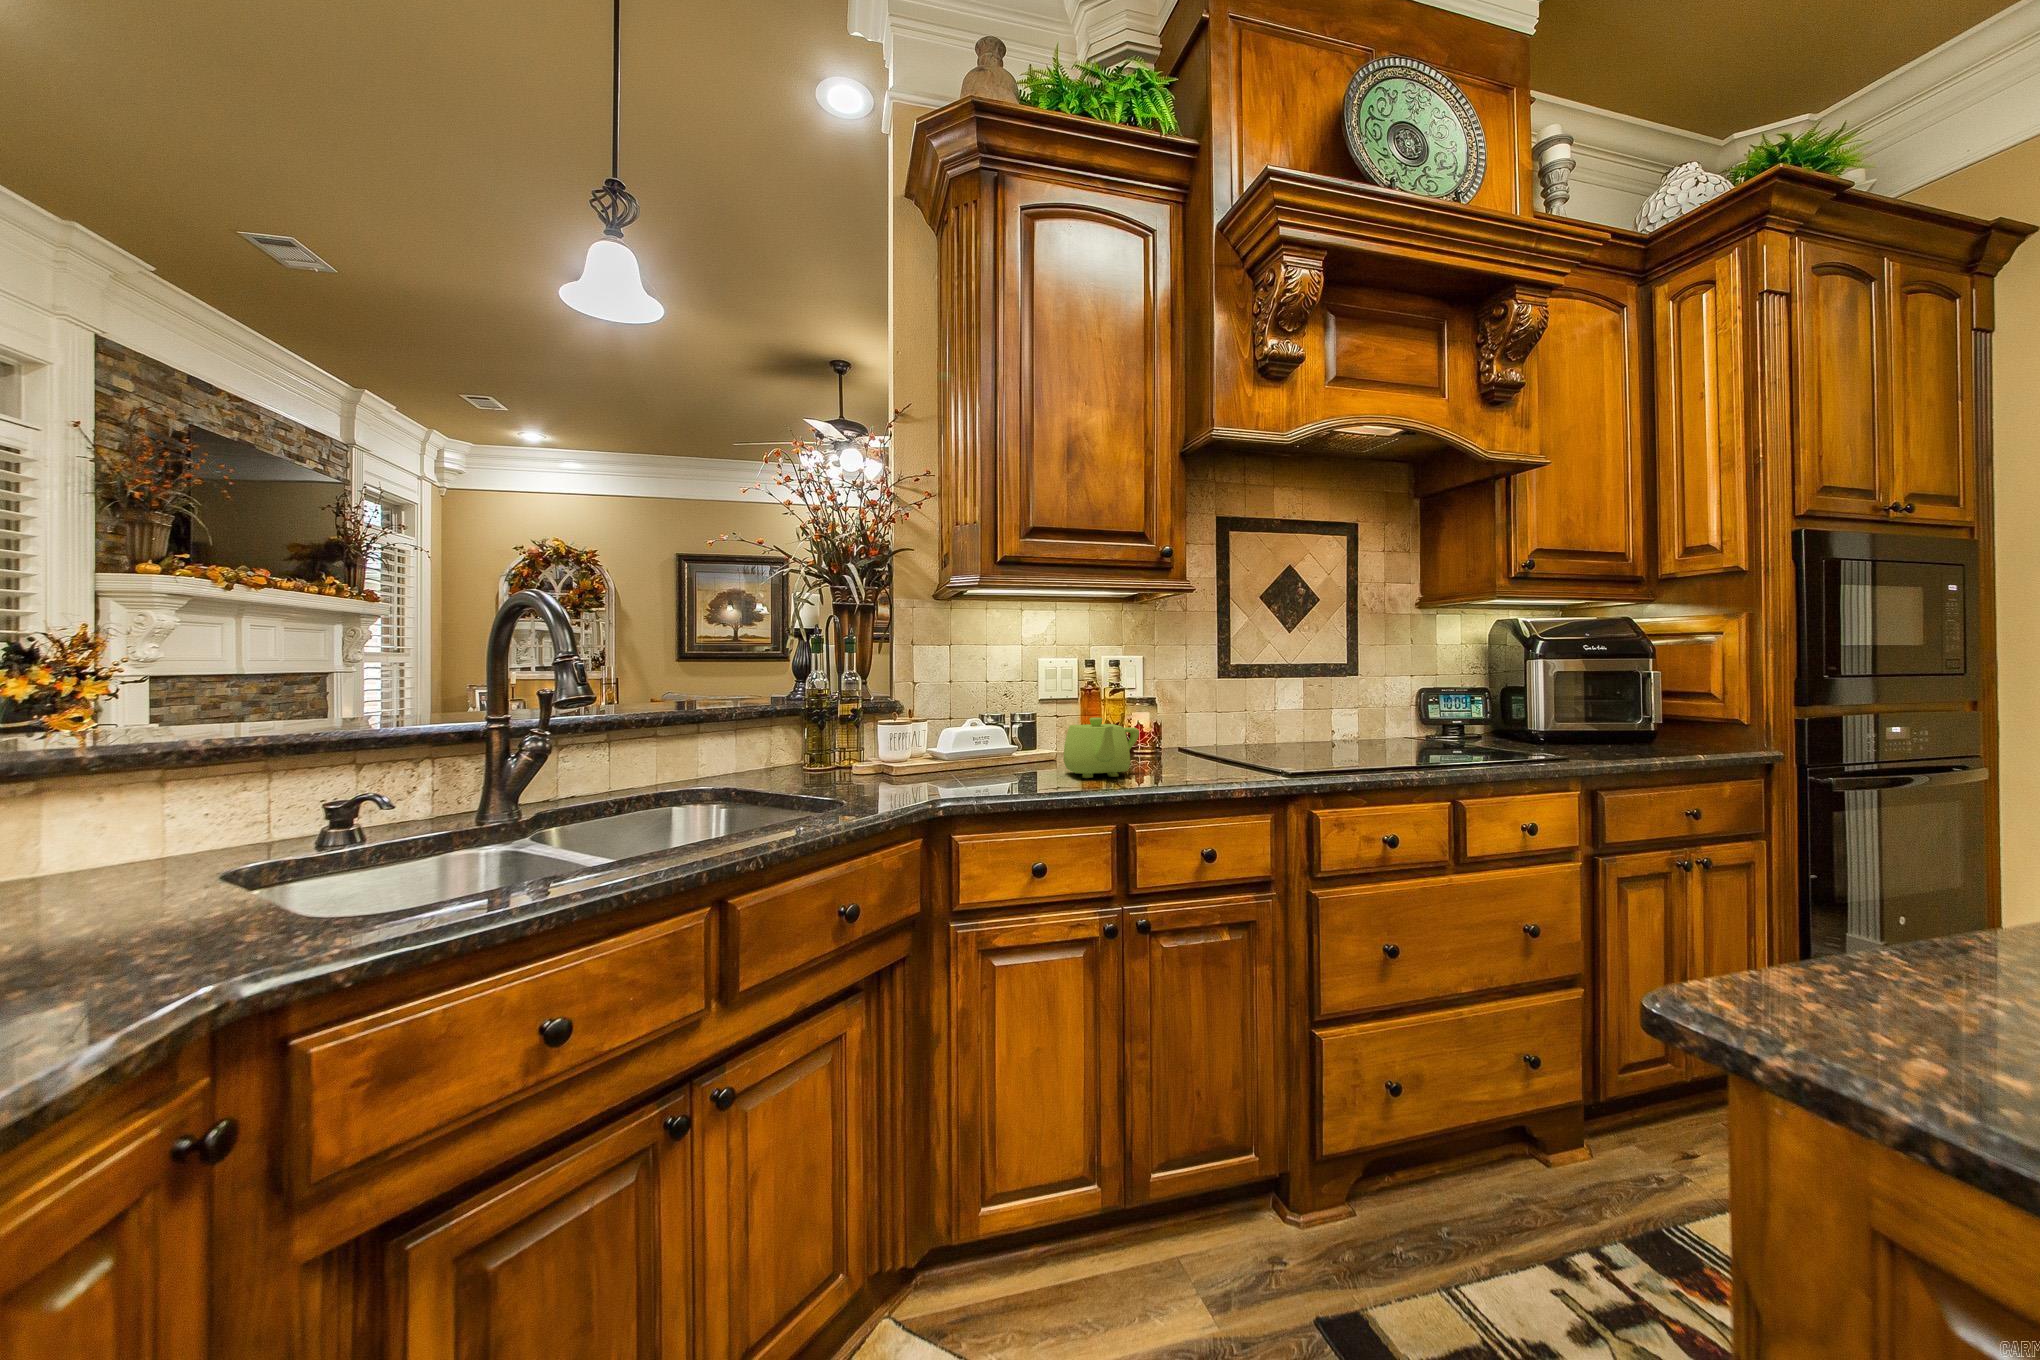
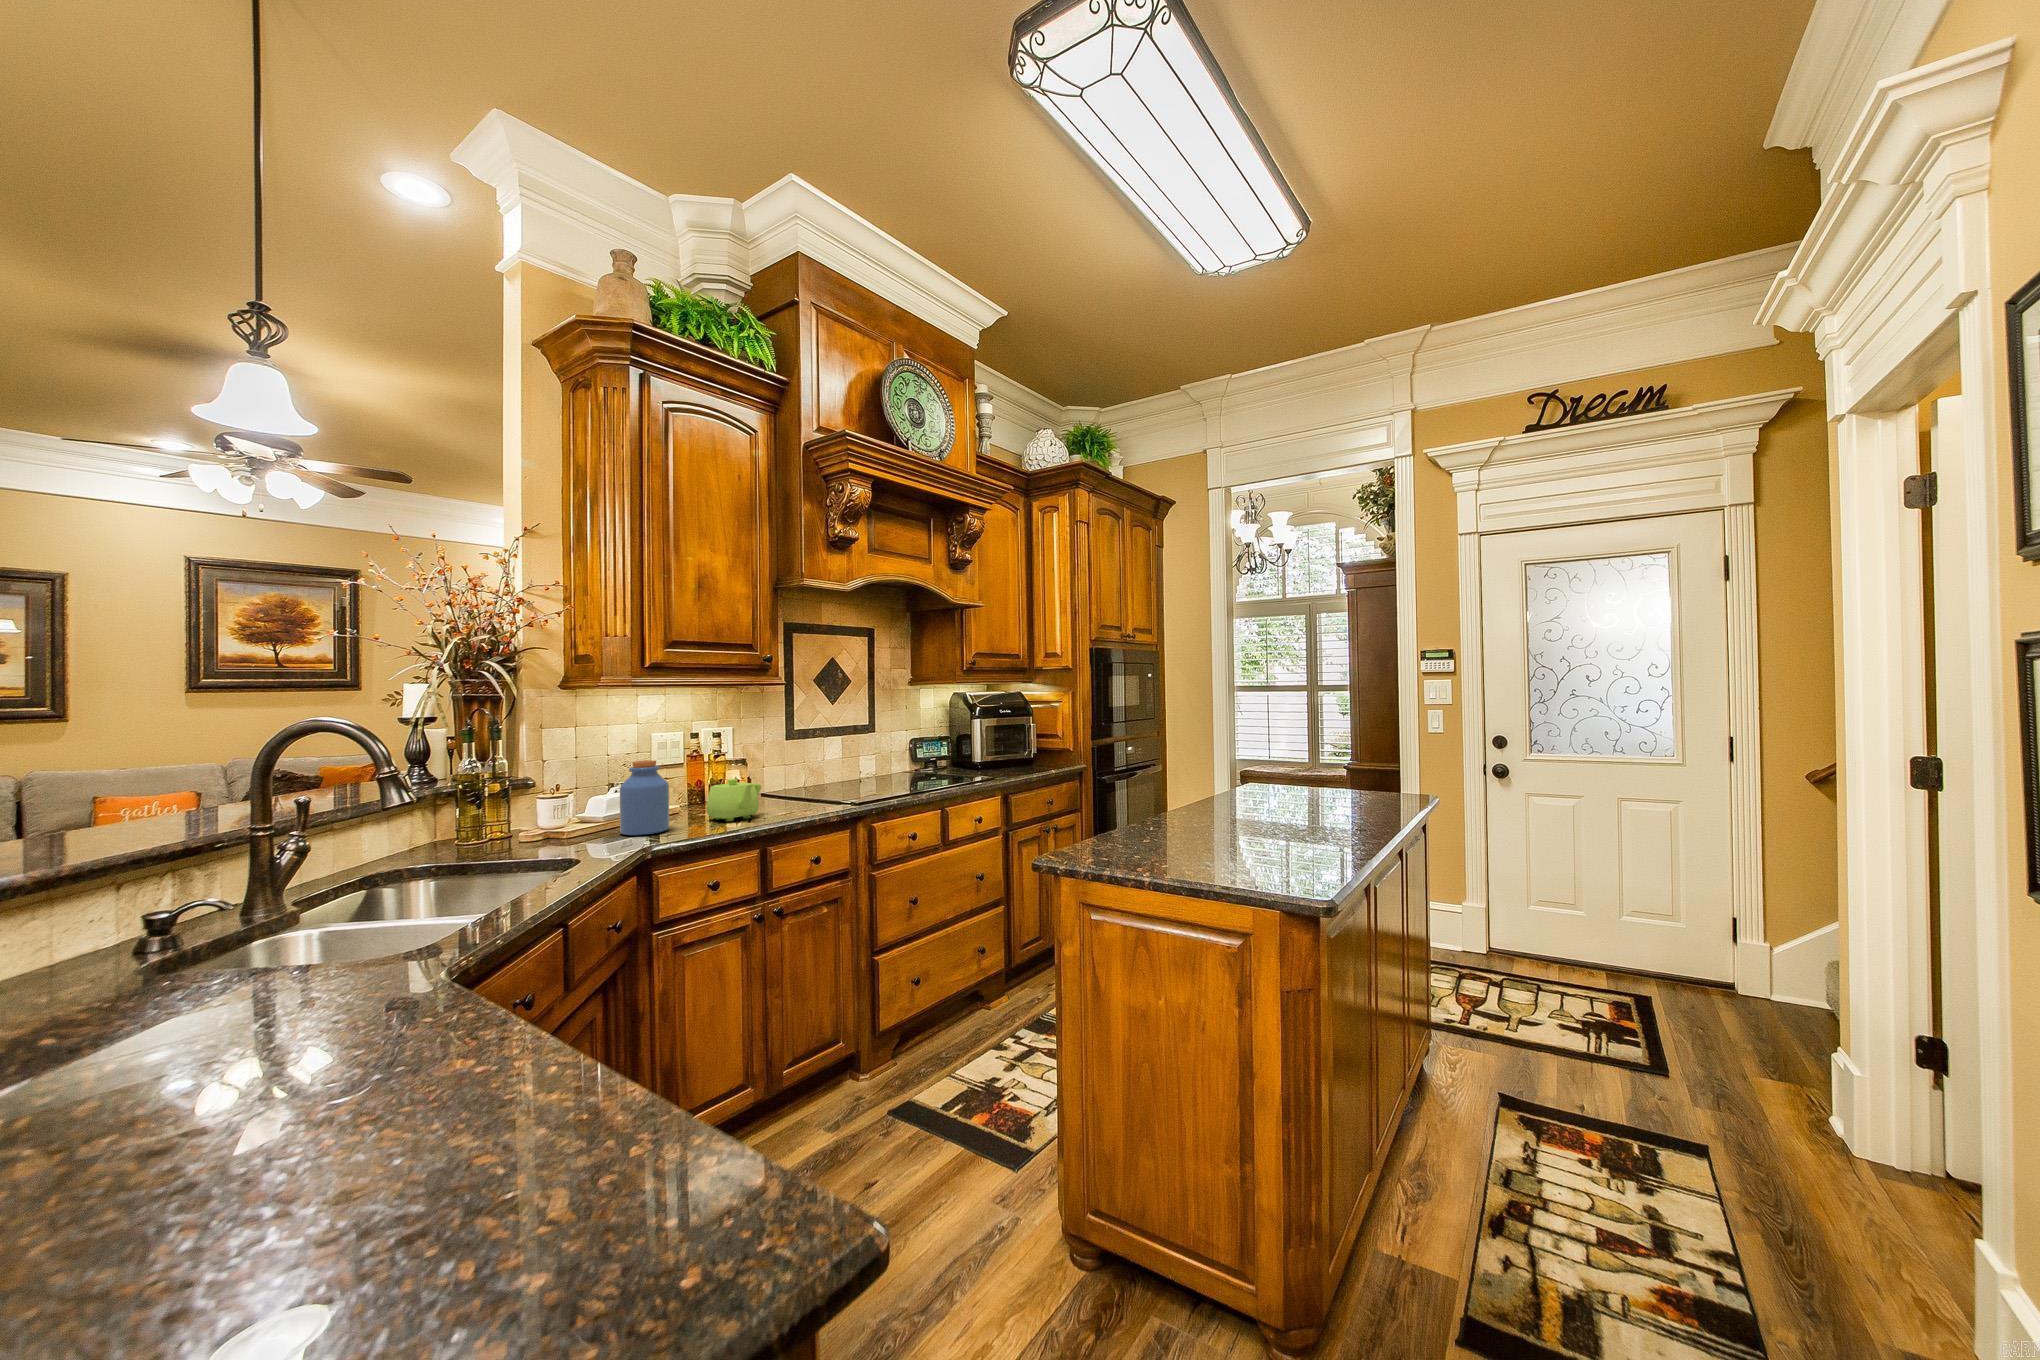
jar: none [944,682,1004,782] -> present [620,760,669,835]

